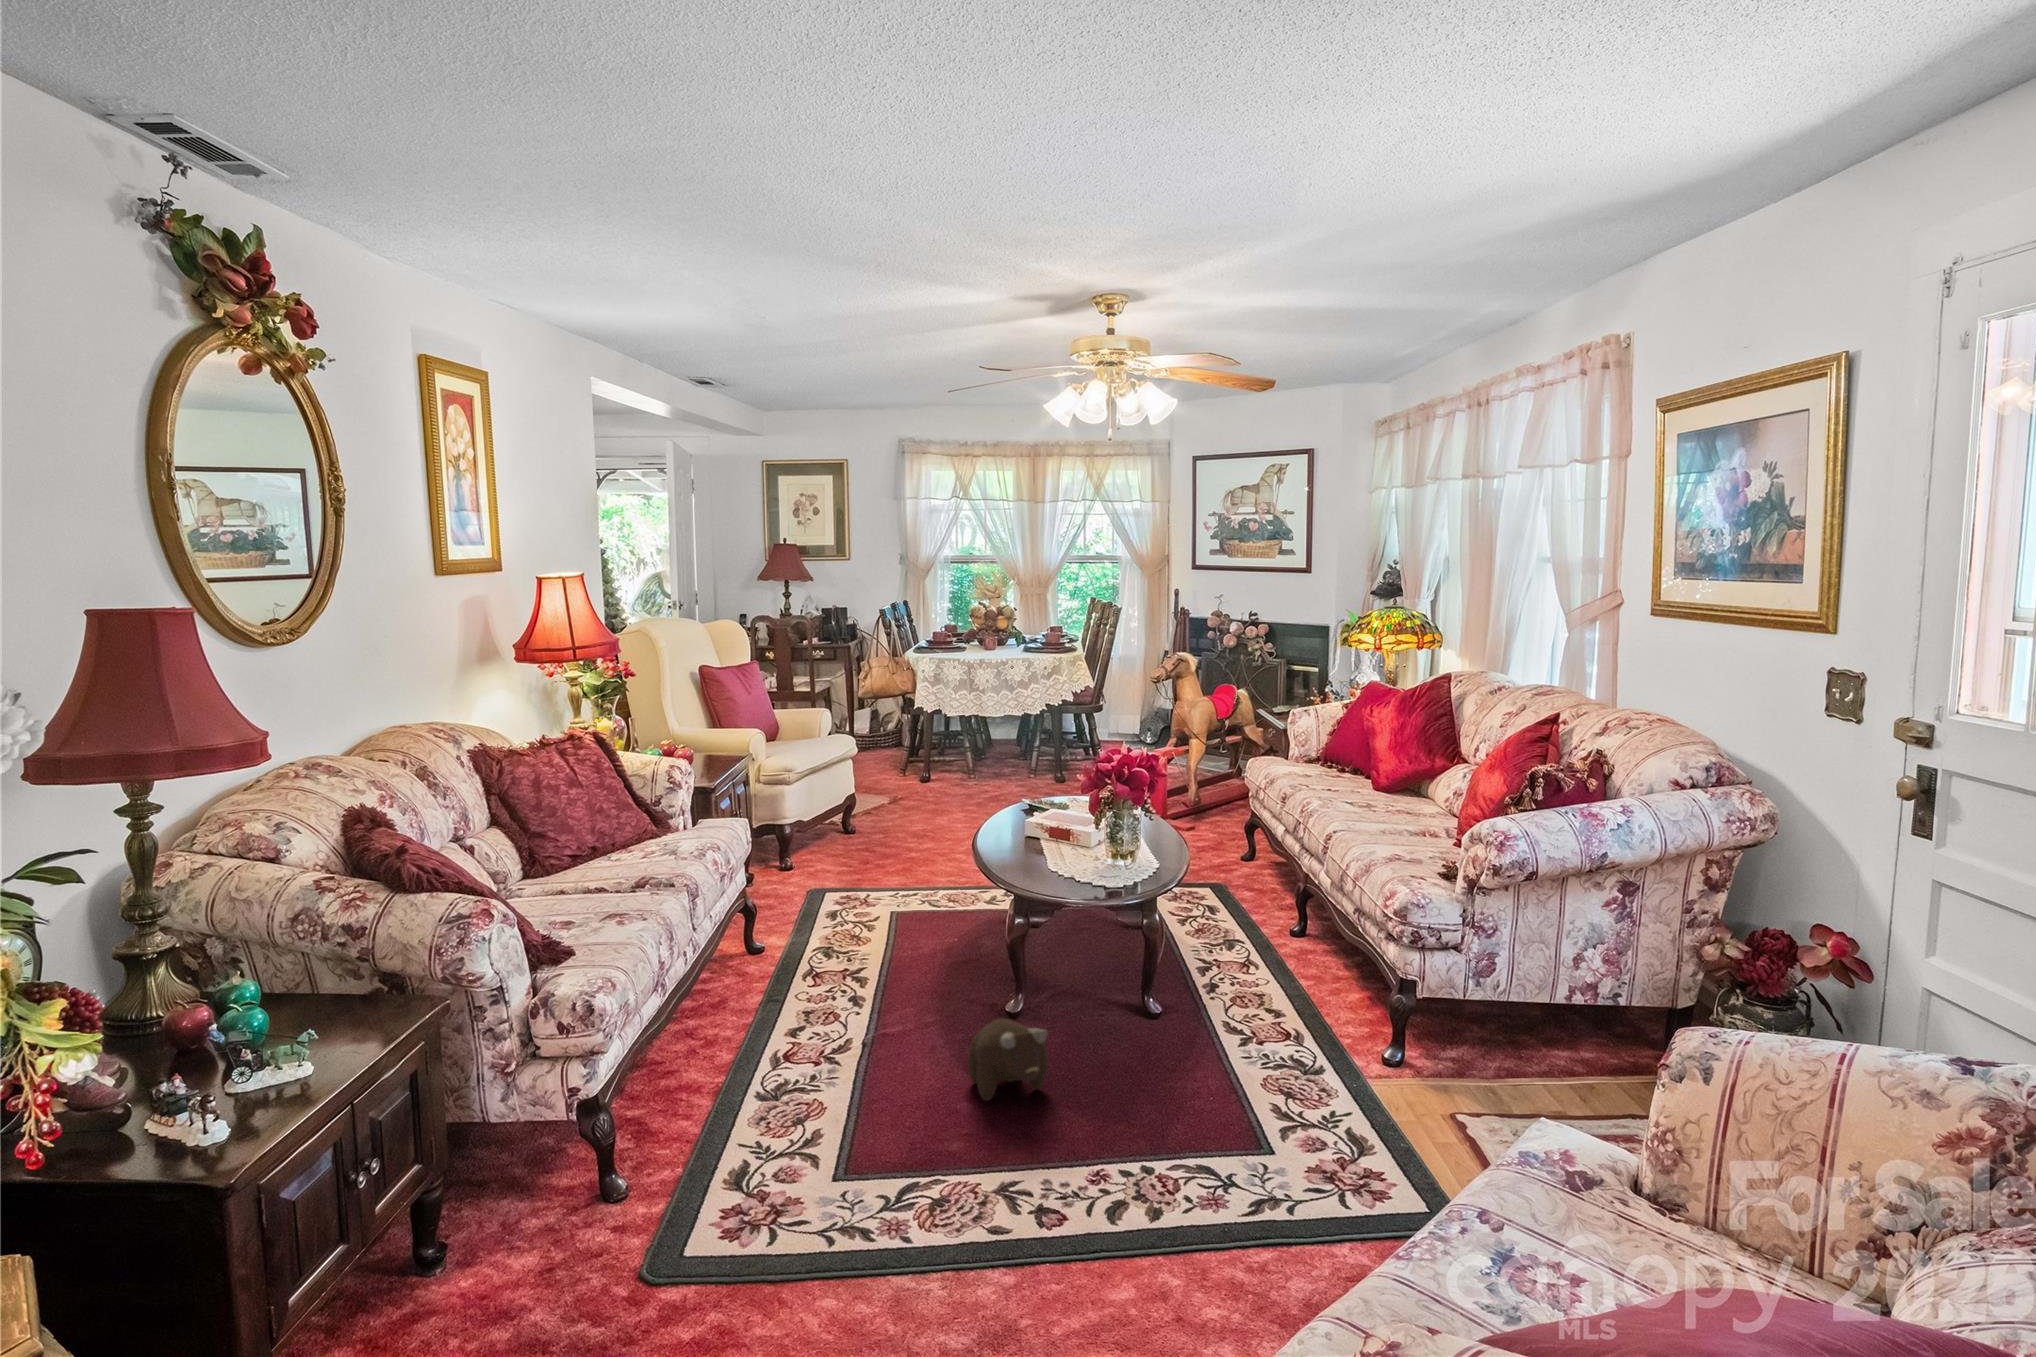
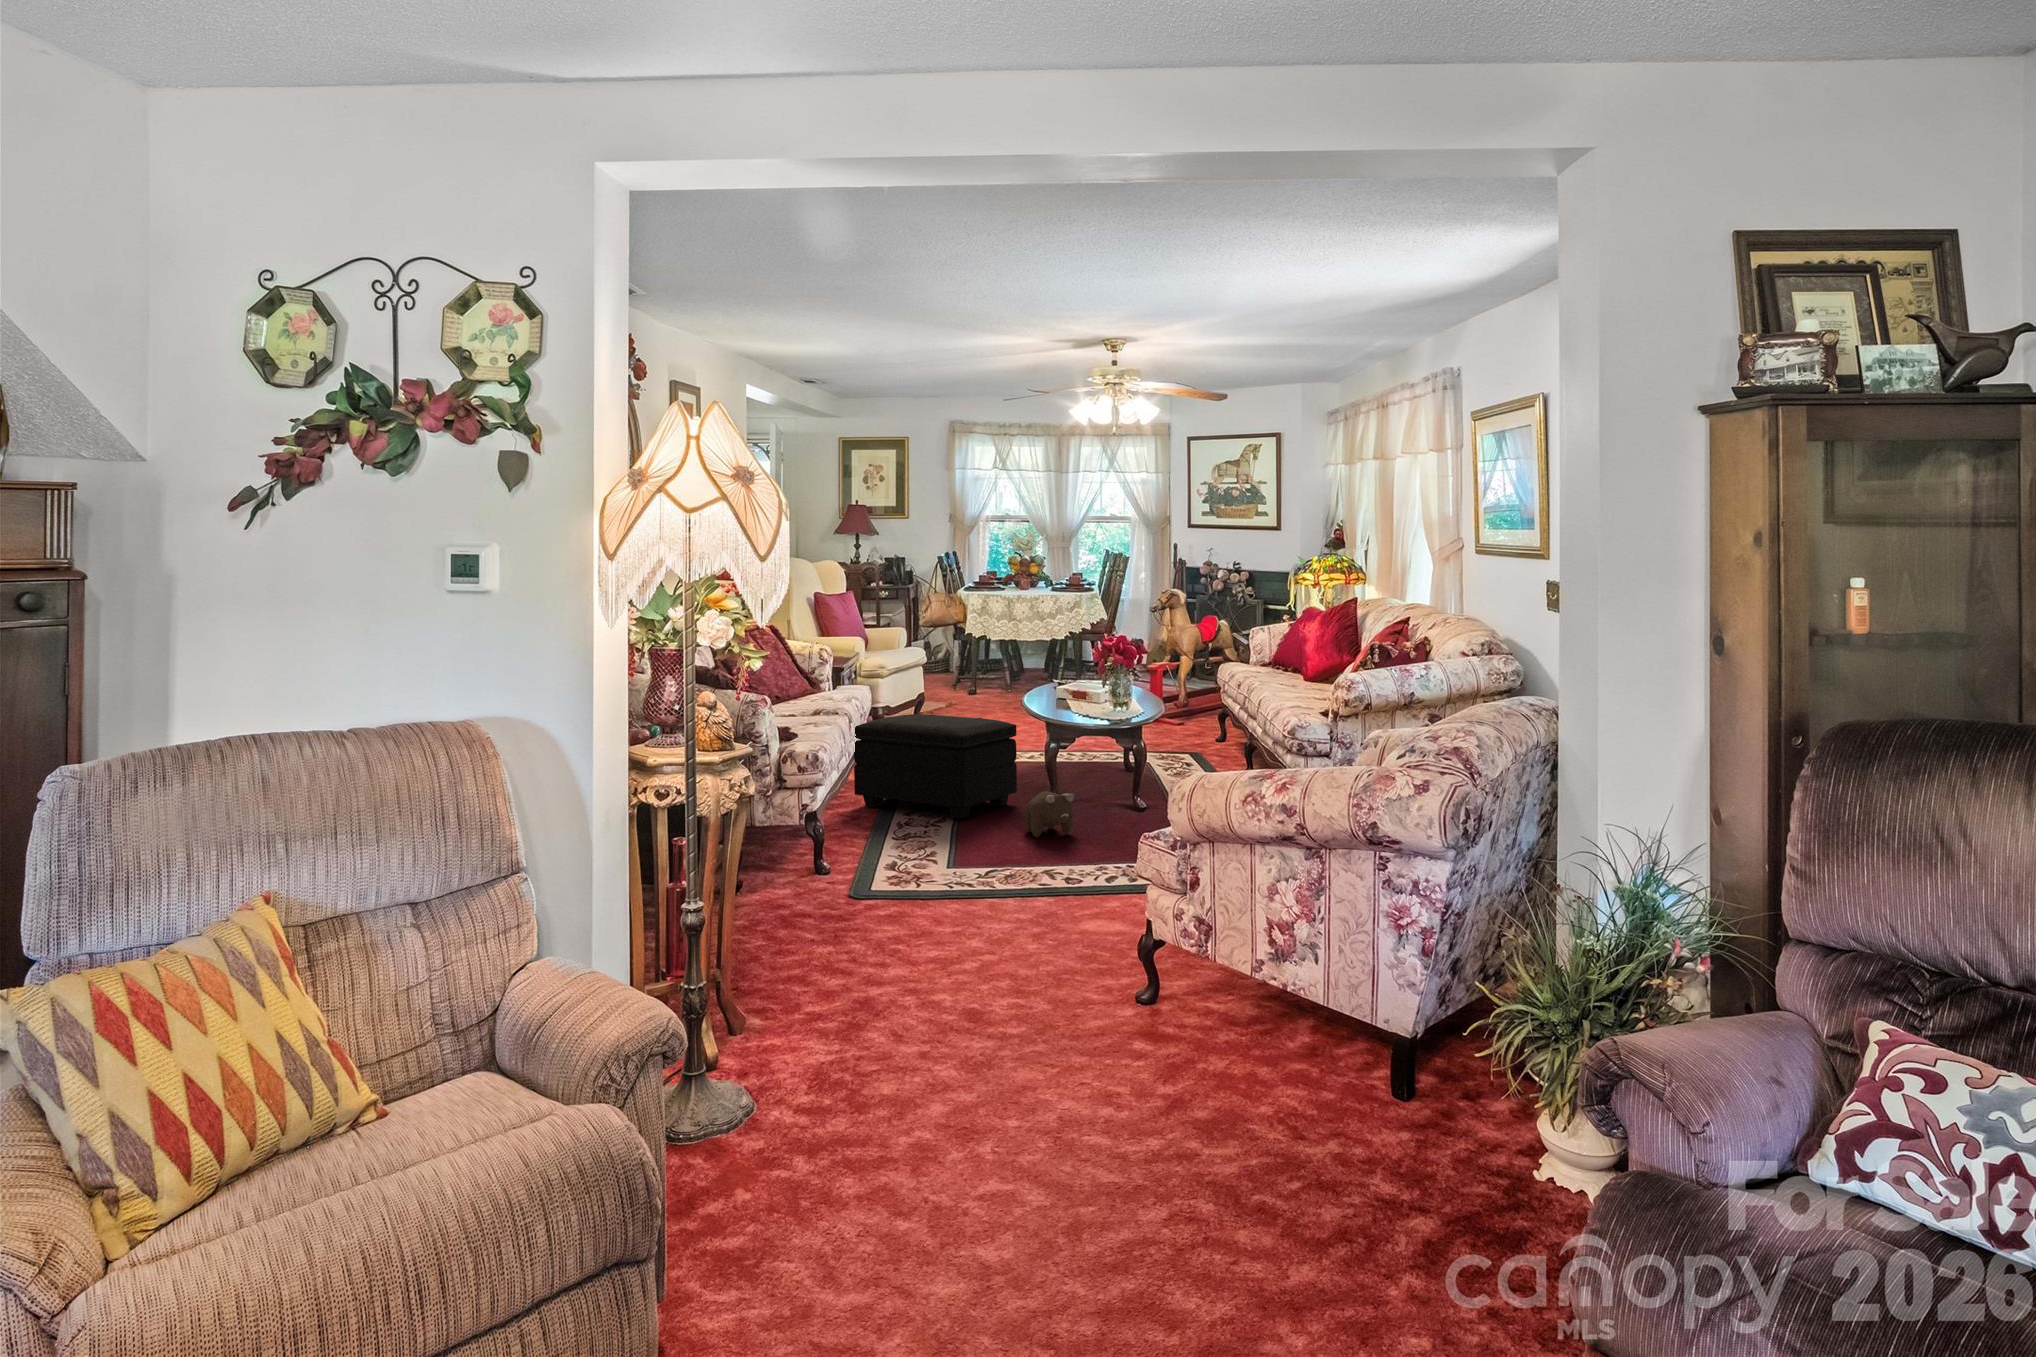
footstool: none [705,868,962,1052] -> present [854,714,1017,818]

